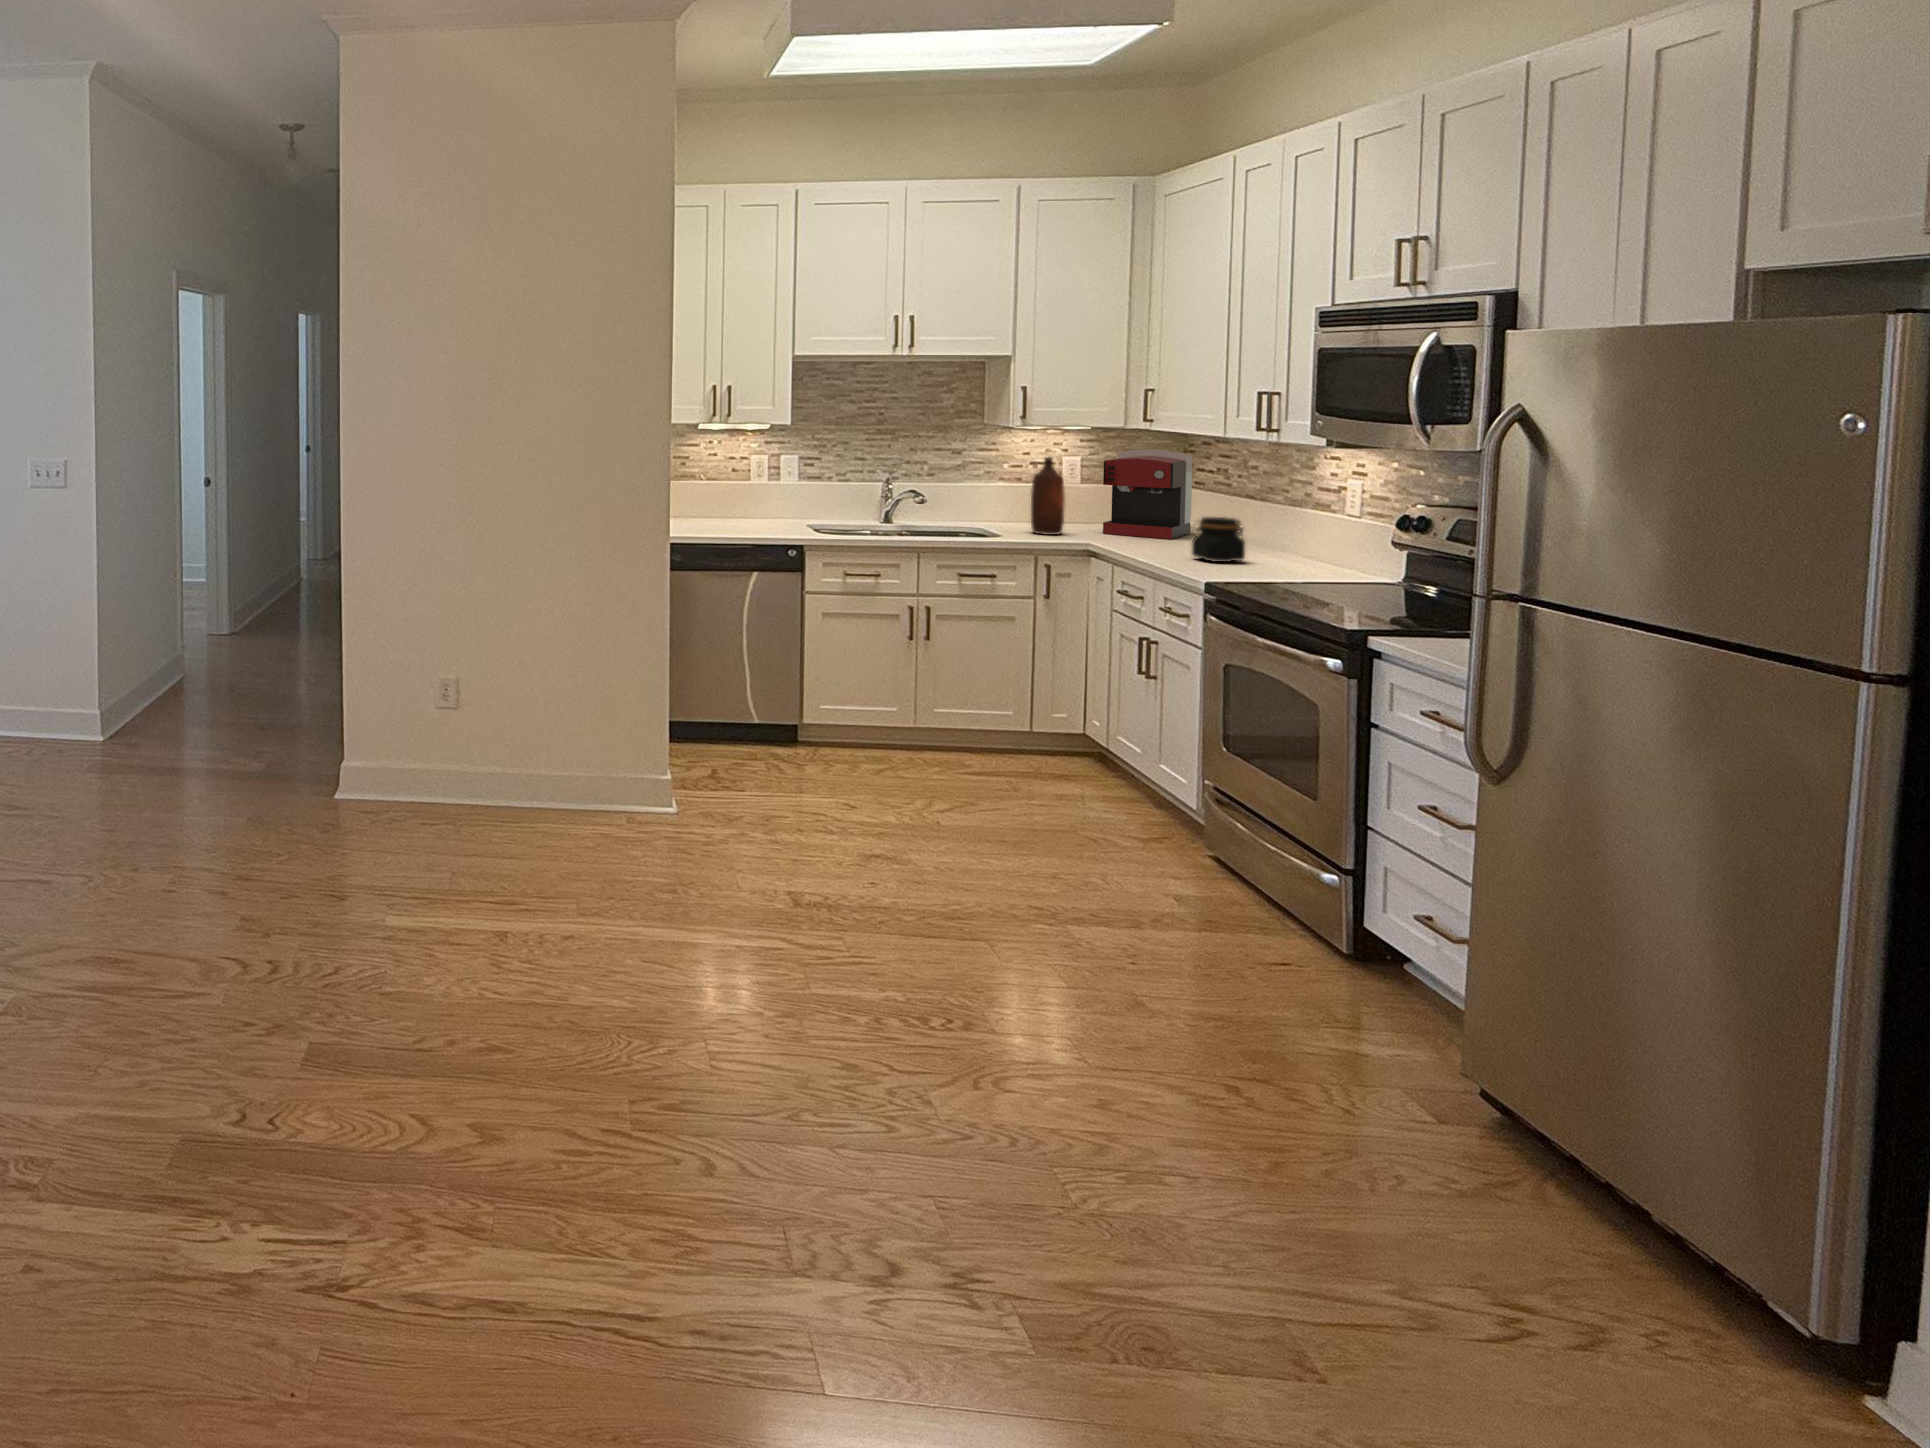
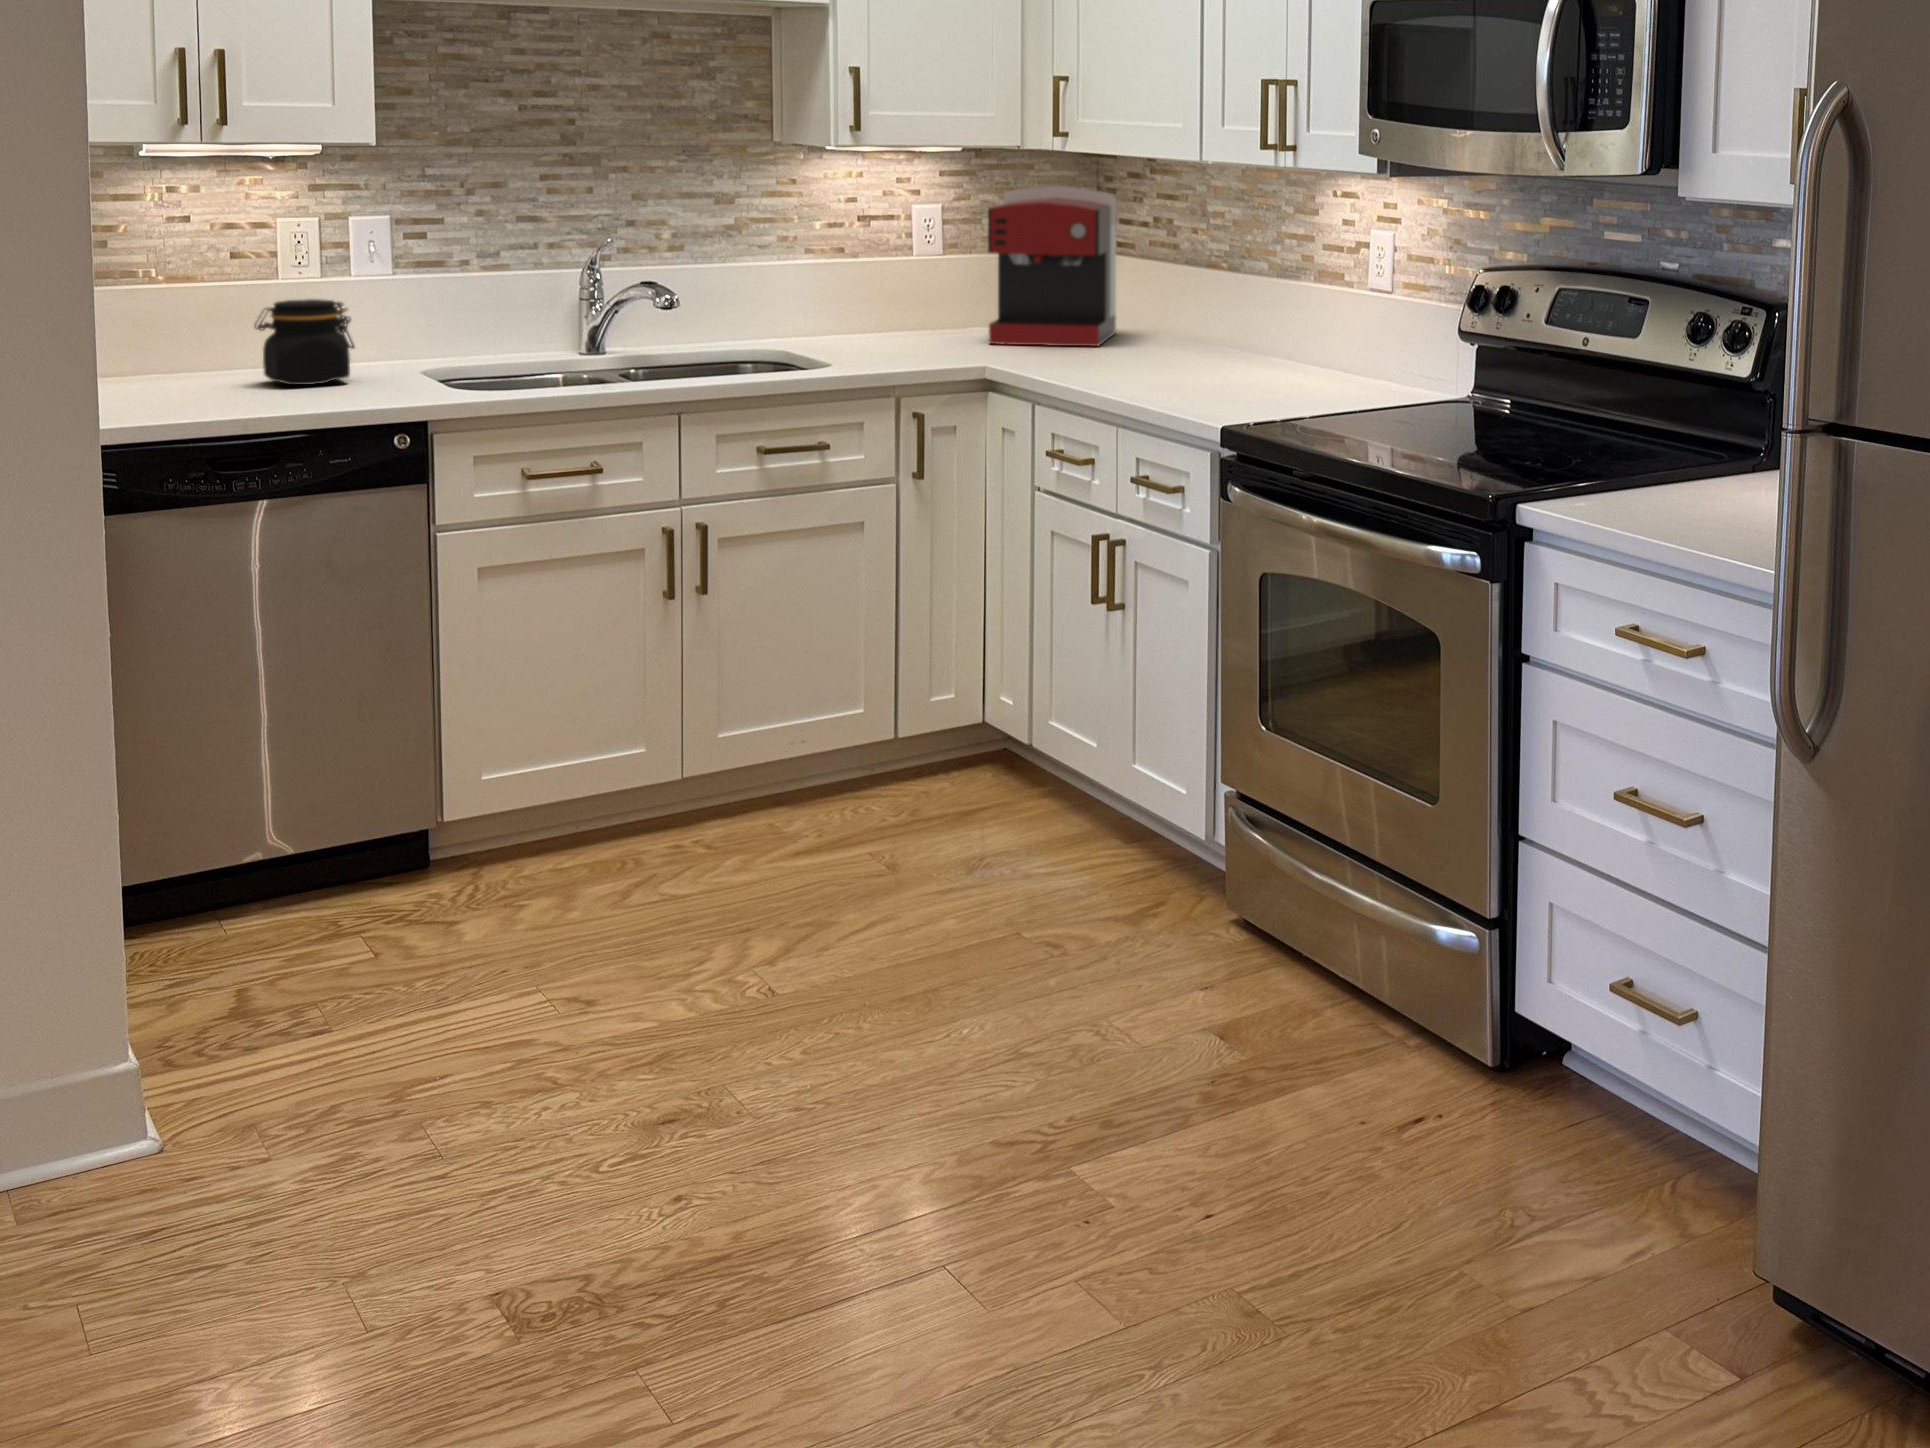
bottle: present [1031,457,1065,535] -> none [872,203,929,354]
jar: present [1192,517,1245,562] -> present [255,299,355,385]

